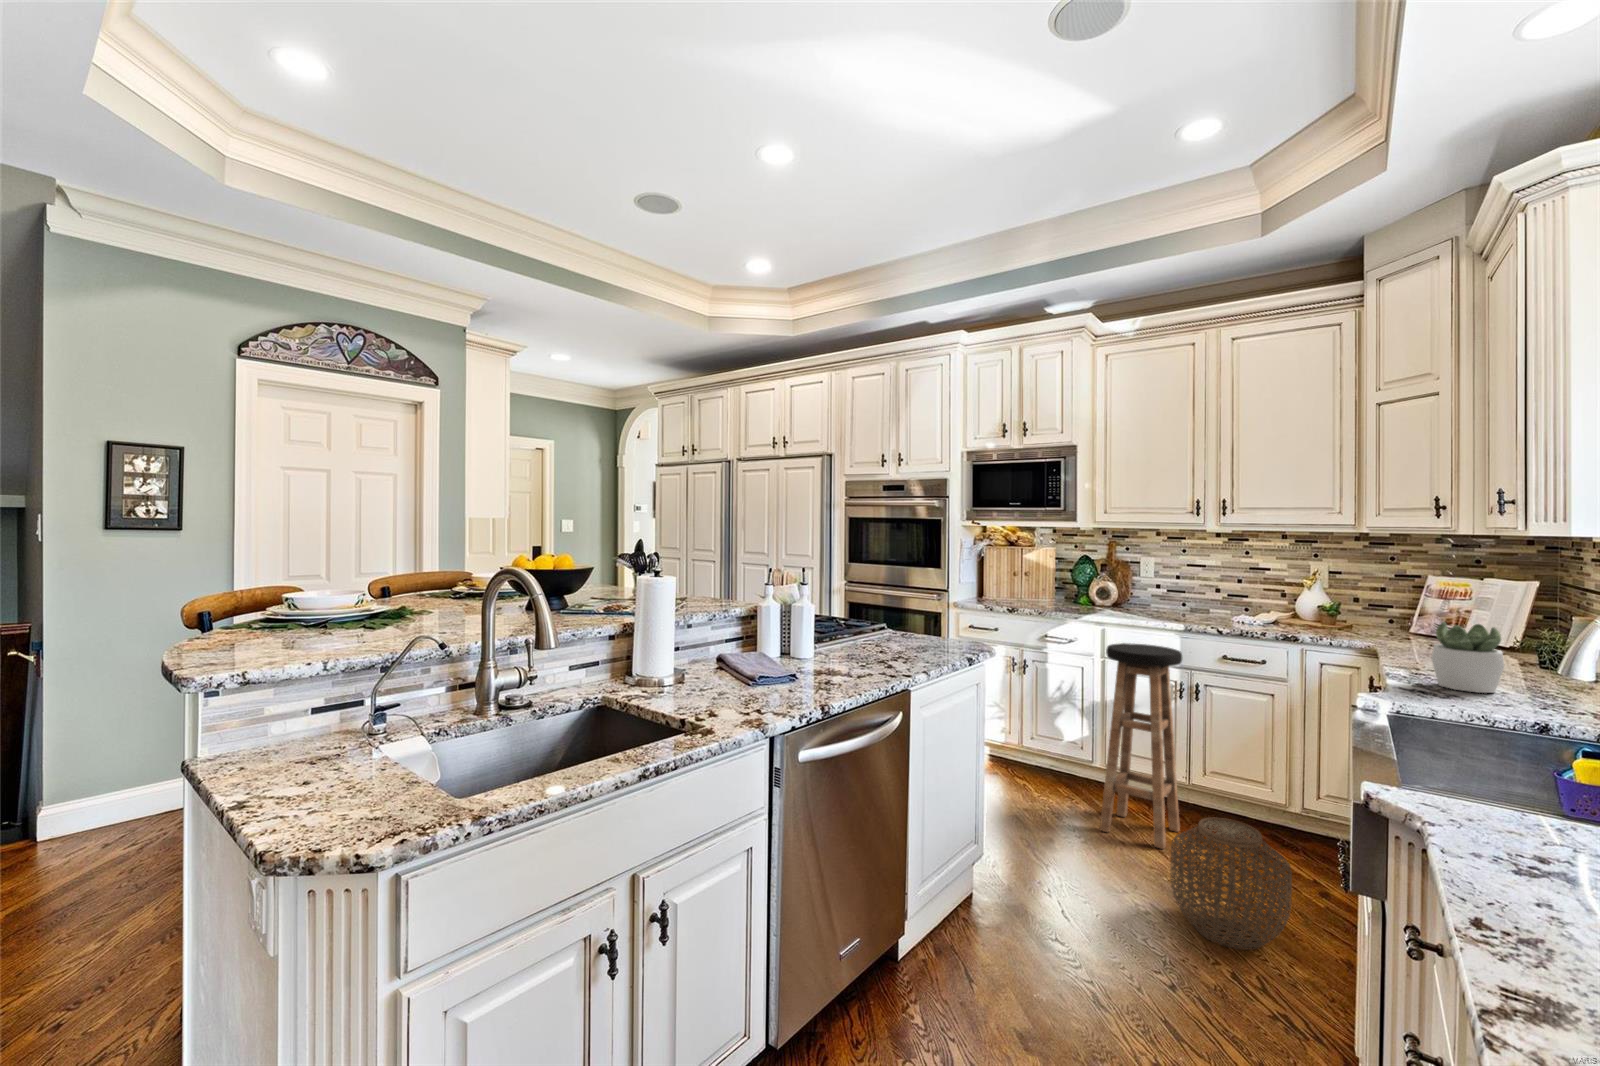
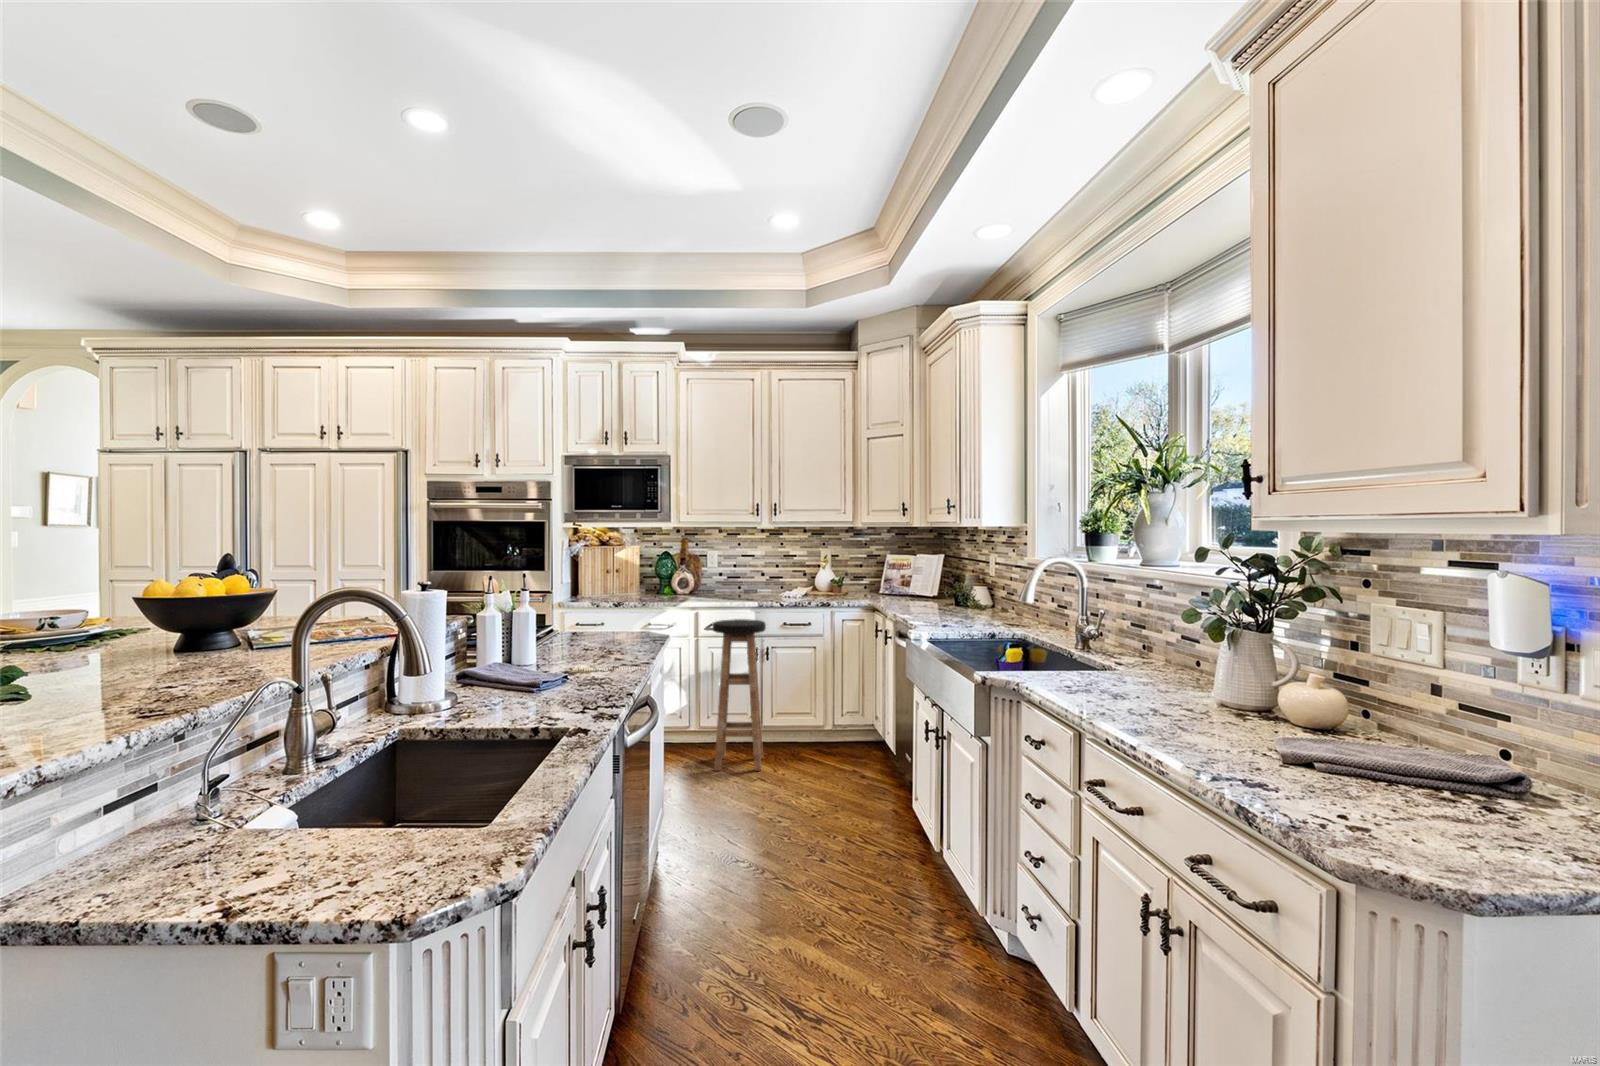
succulent plant: present [1431,622,1504,693] -> none [917,581,949,619]
woven basket: present [1170,818,1292,950] -> none [787,727,857,809]

